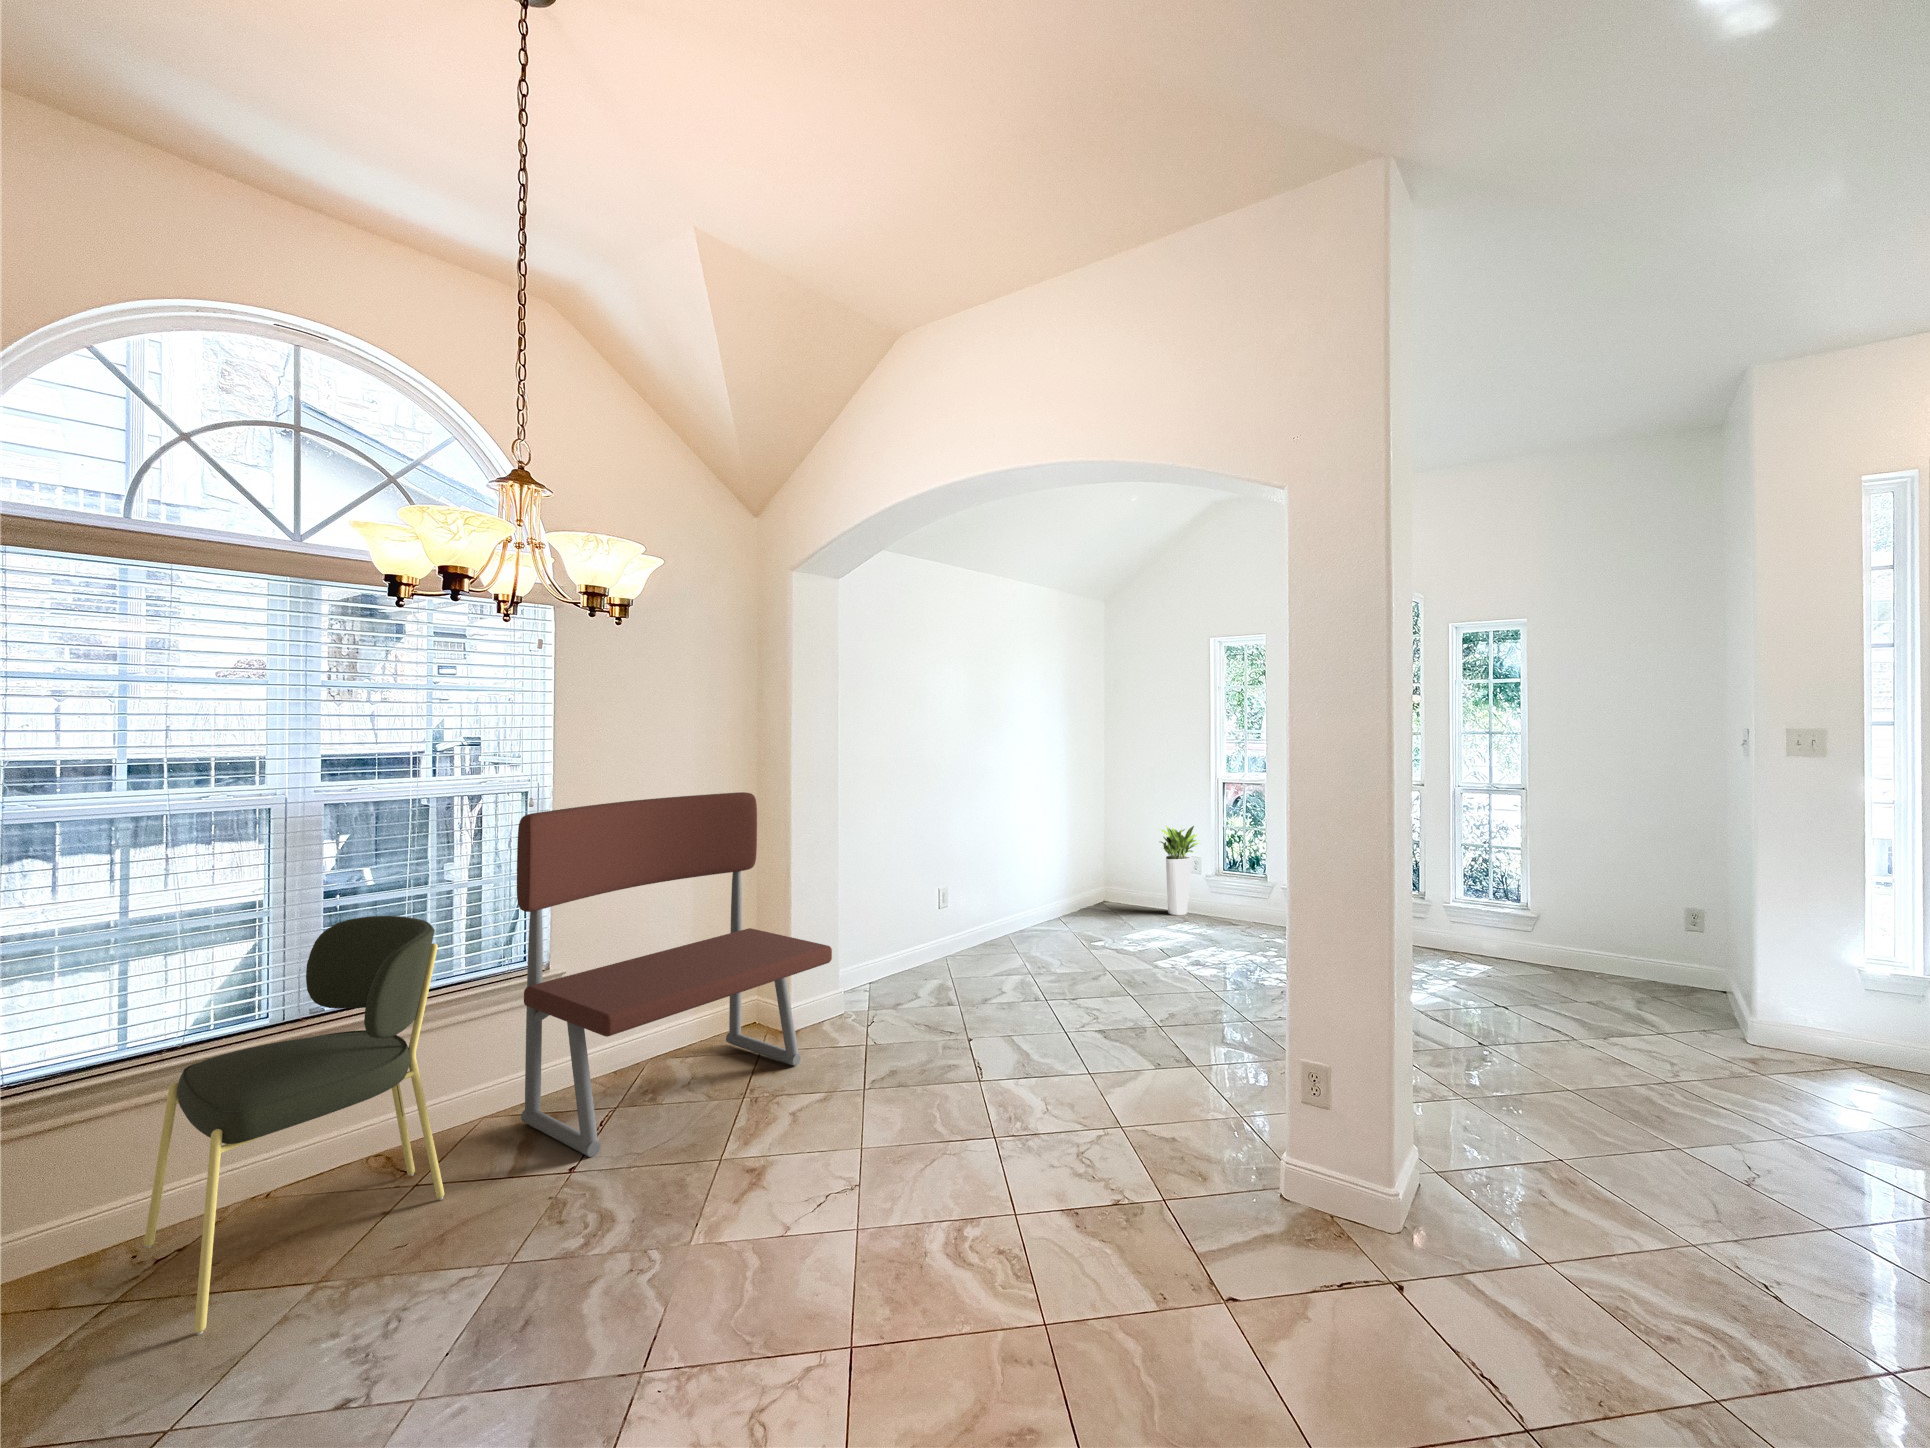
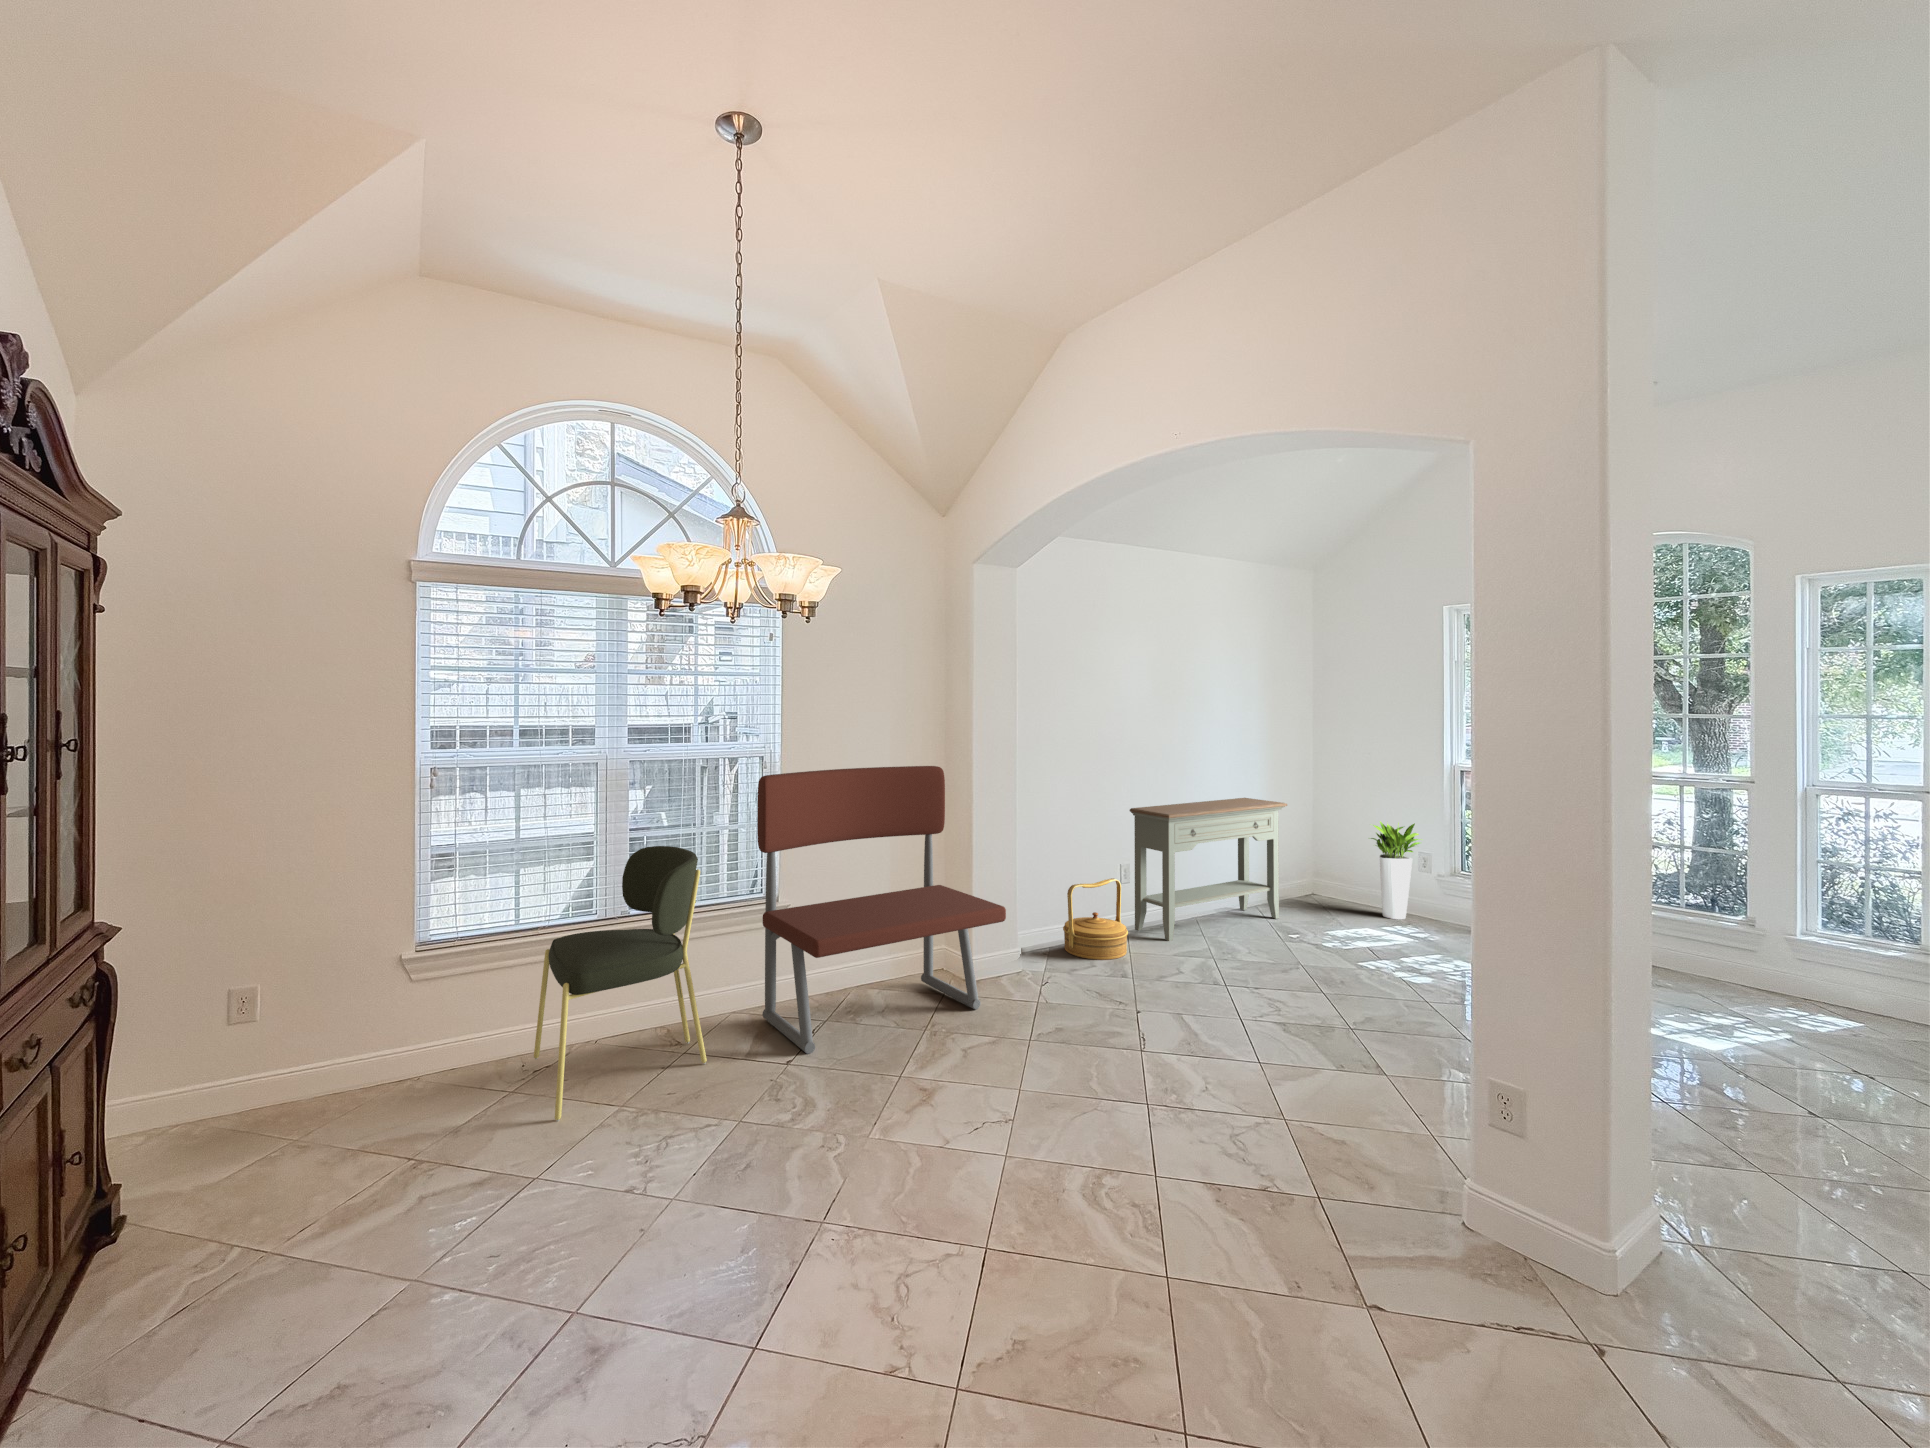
console table: none [947,810,1091,961] -> present [1130,798,1287,941]
woven basket: none [881,902,949,990] -> present [1063,878,1128,960]

